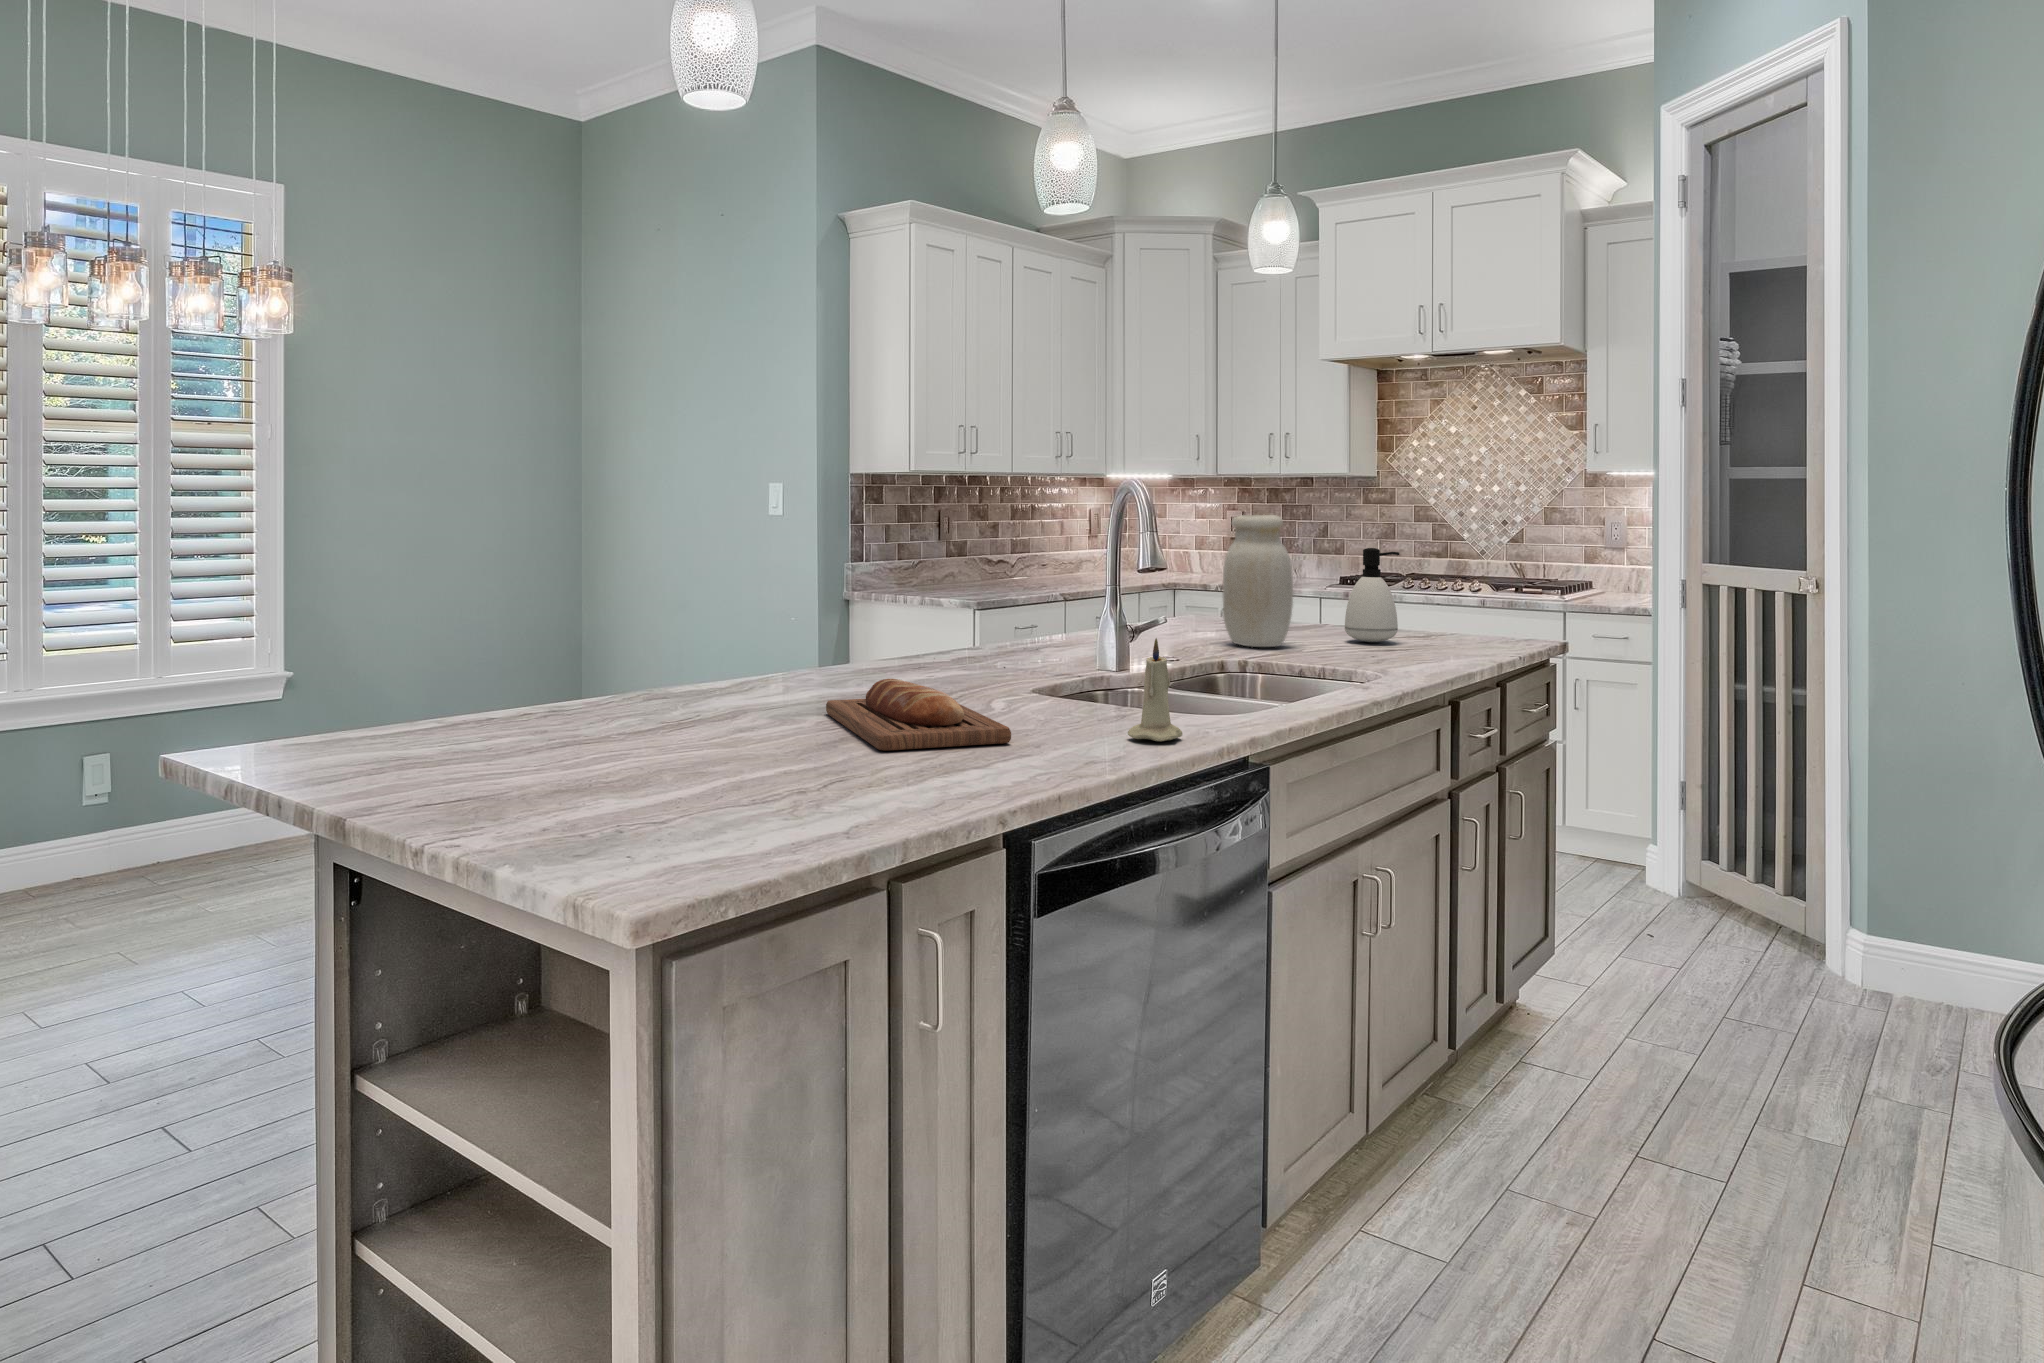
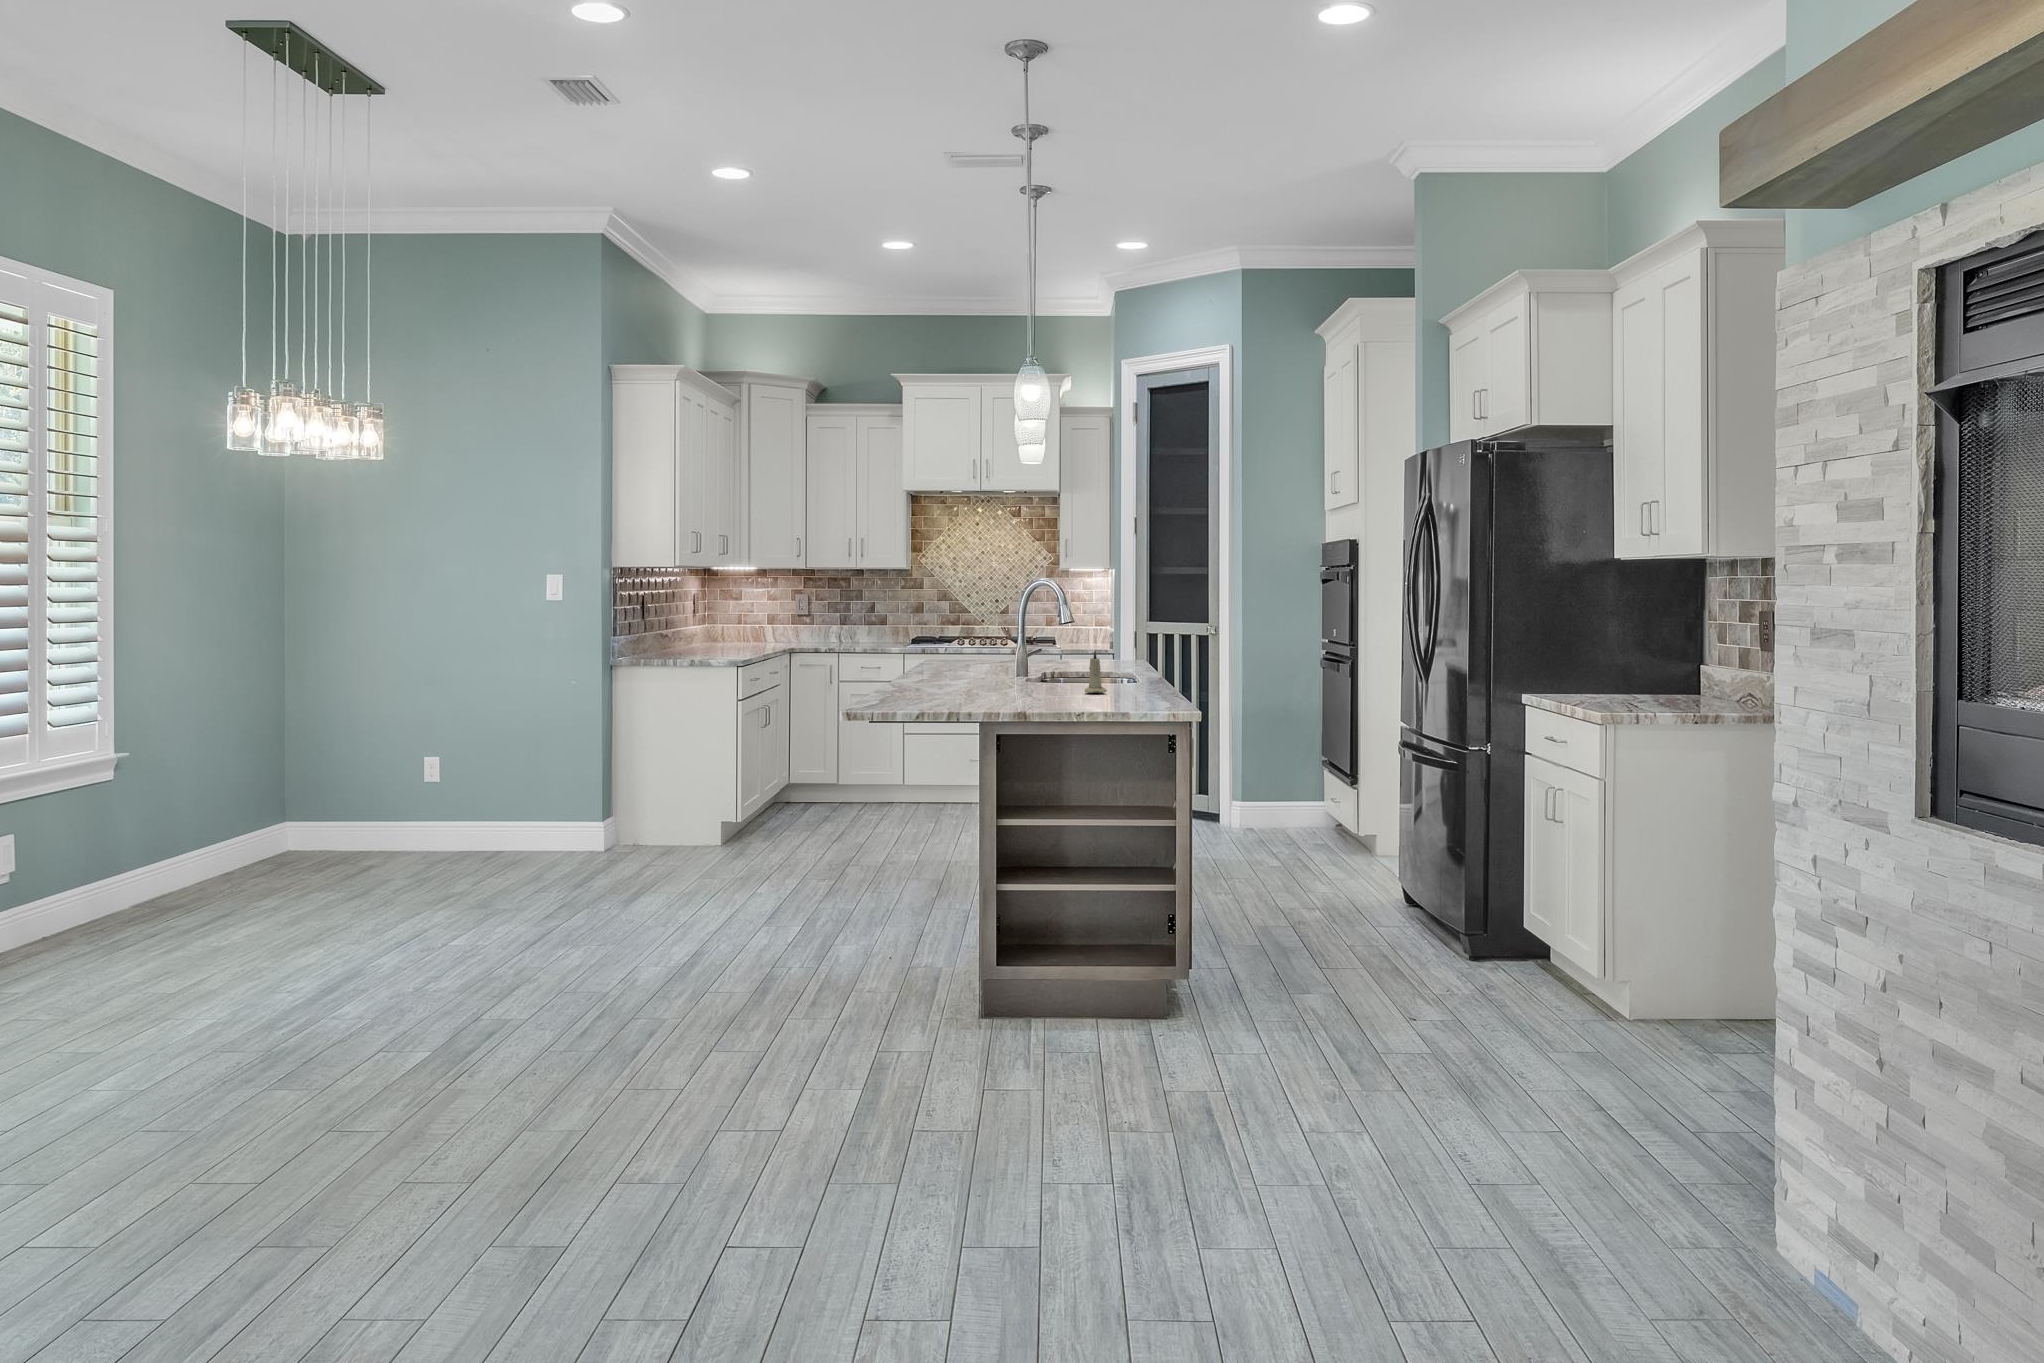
jar: present [1223,515,1293,647] -> none [991,596,1030,668]
soap dispenser: present [1345,548,1399,642] -> none [1041,613,1068,664]
bread loaf: present [826,679,1011,750] -> none [934,677,1052,701]

